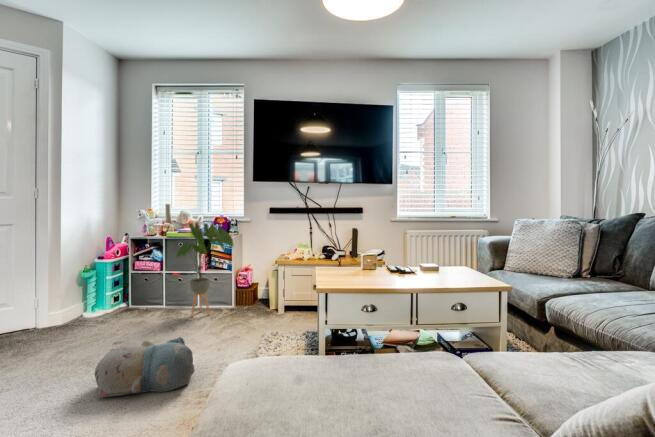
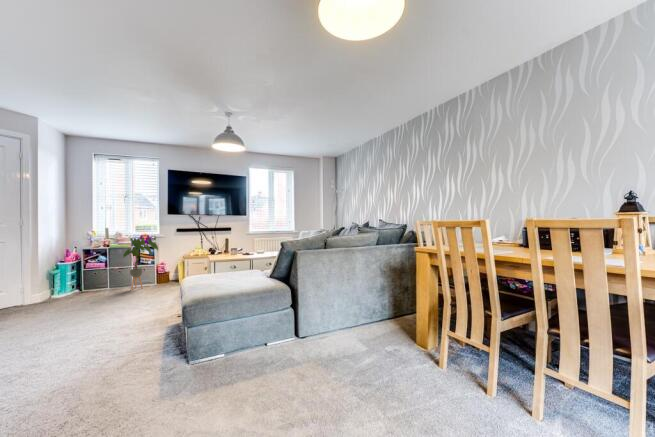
plush toy: present [95,337,194,398] -> none [98,289,149,315]

